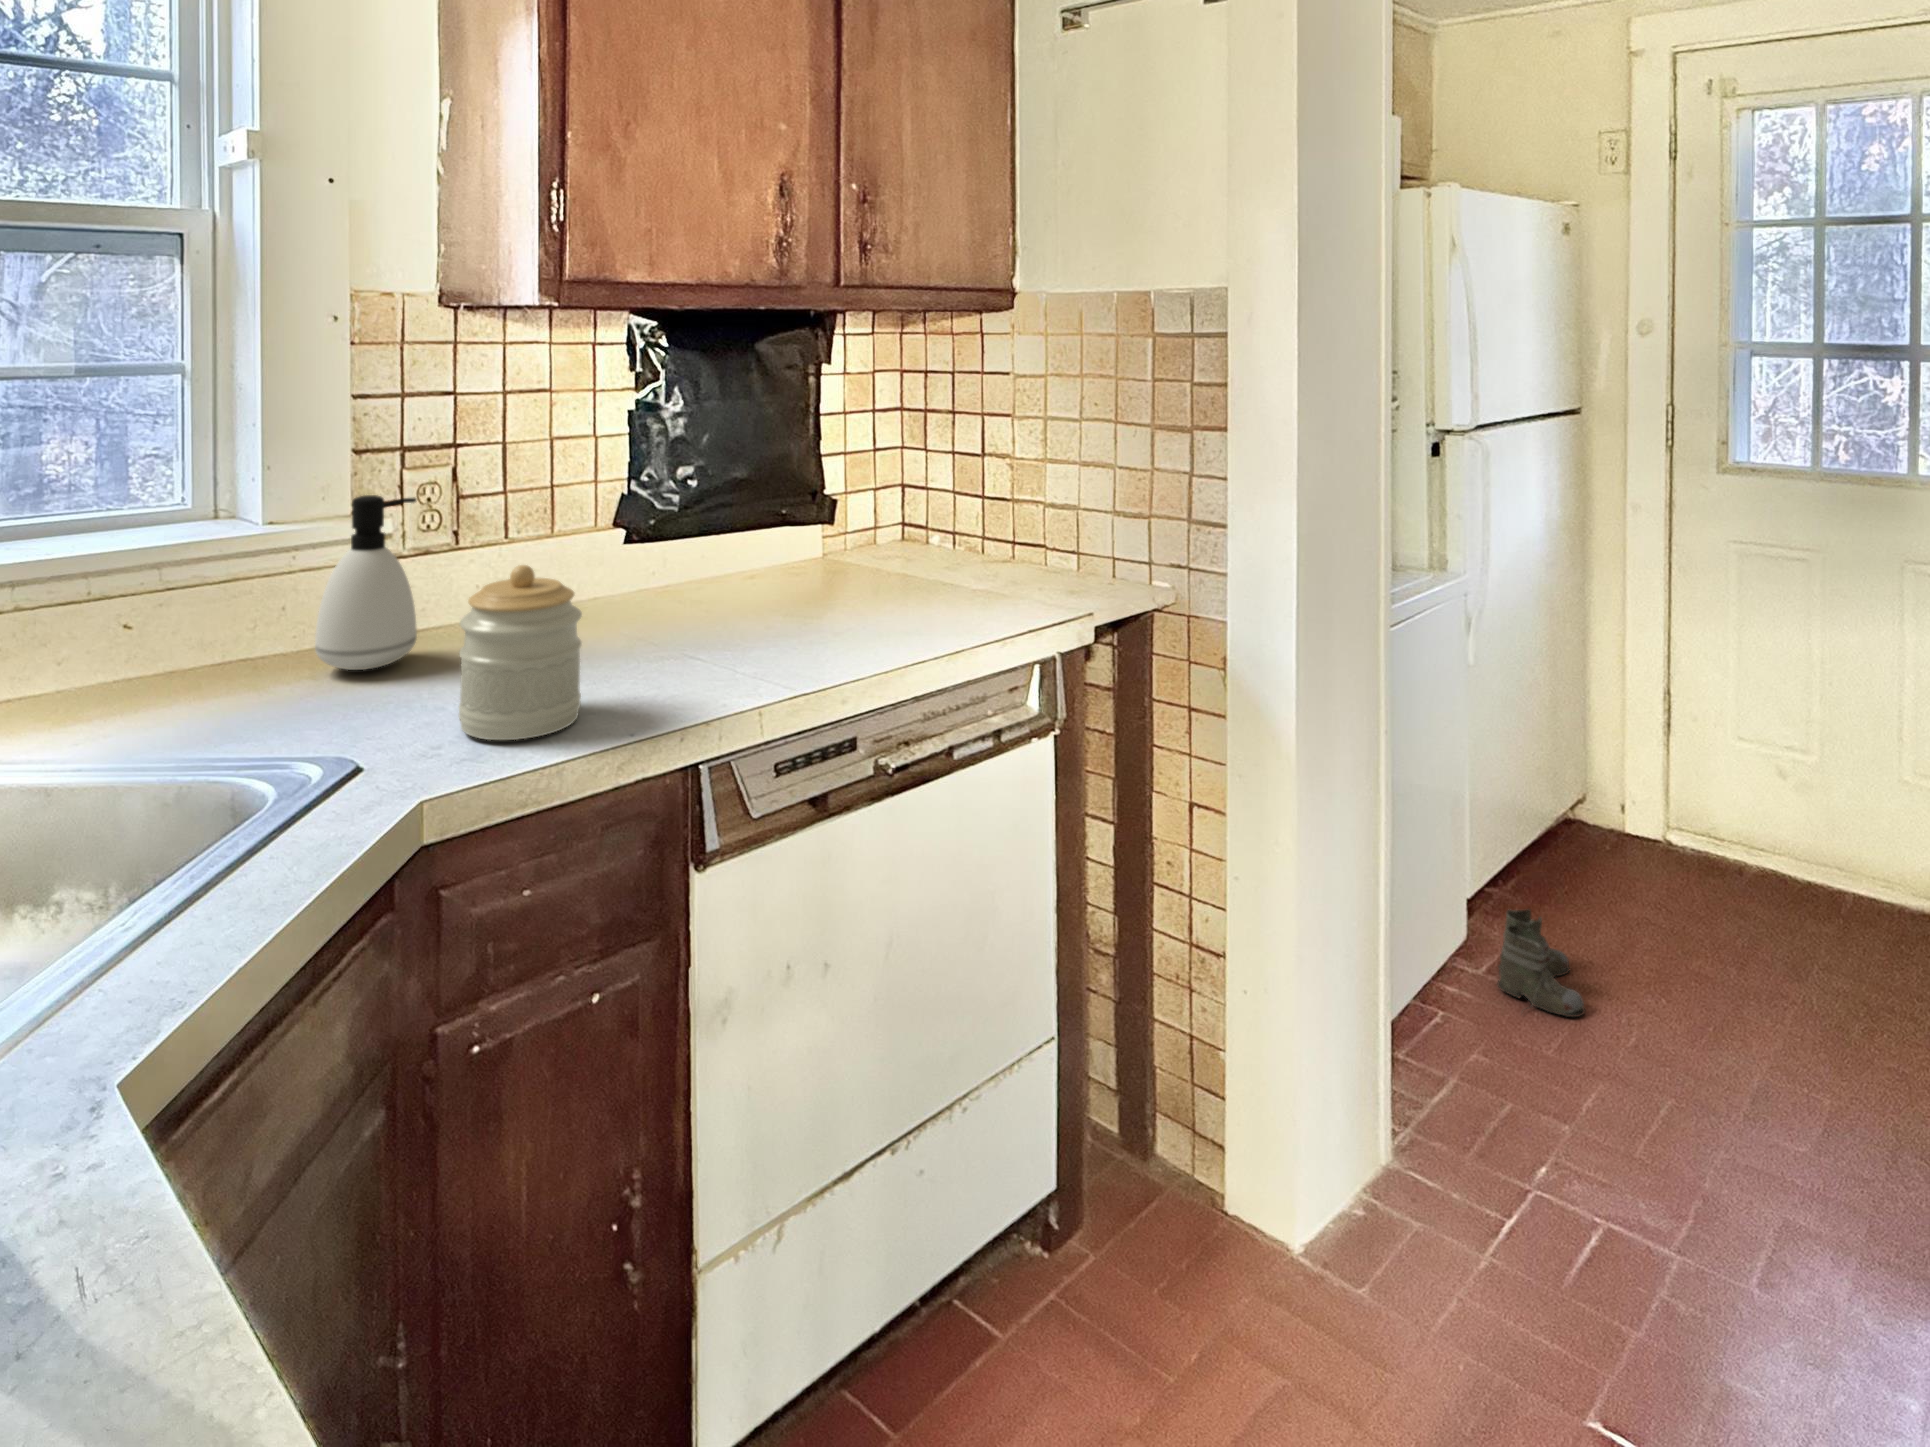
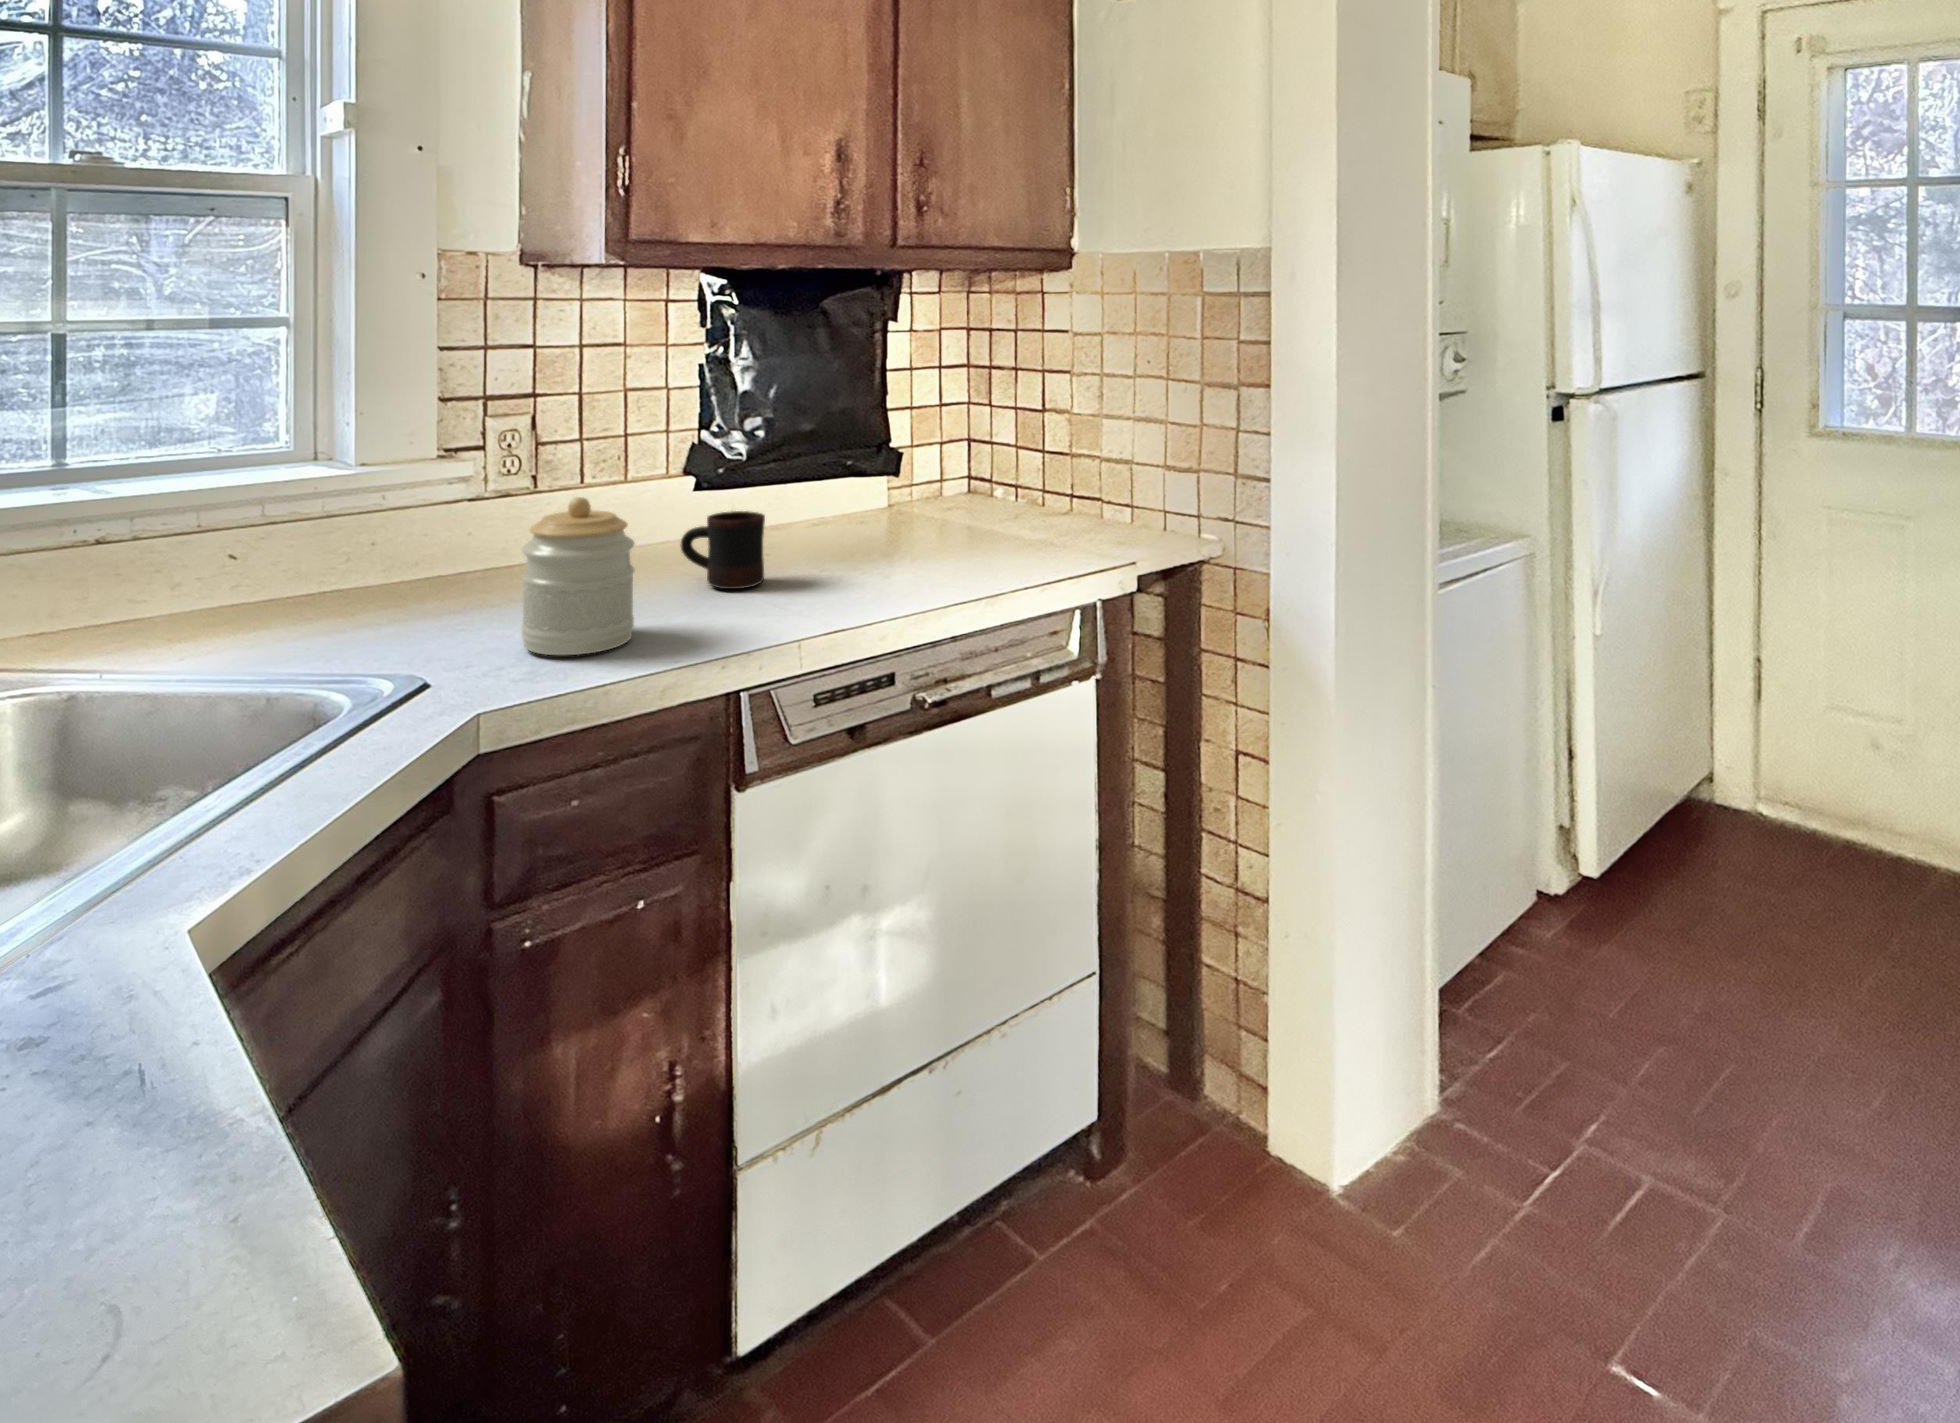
soap dispenser: present [315,495,417,670] -> none [404,439,497,598]
mug: none [618,567,709,653] -> present [680,511,765,589]
boots: present [1498,909,1585,1017] -> none [1562,875,1649,980]

